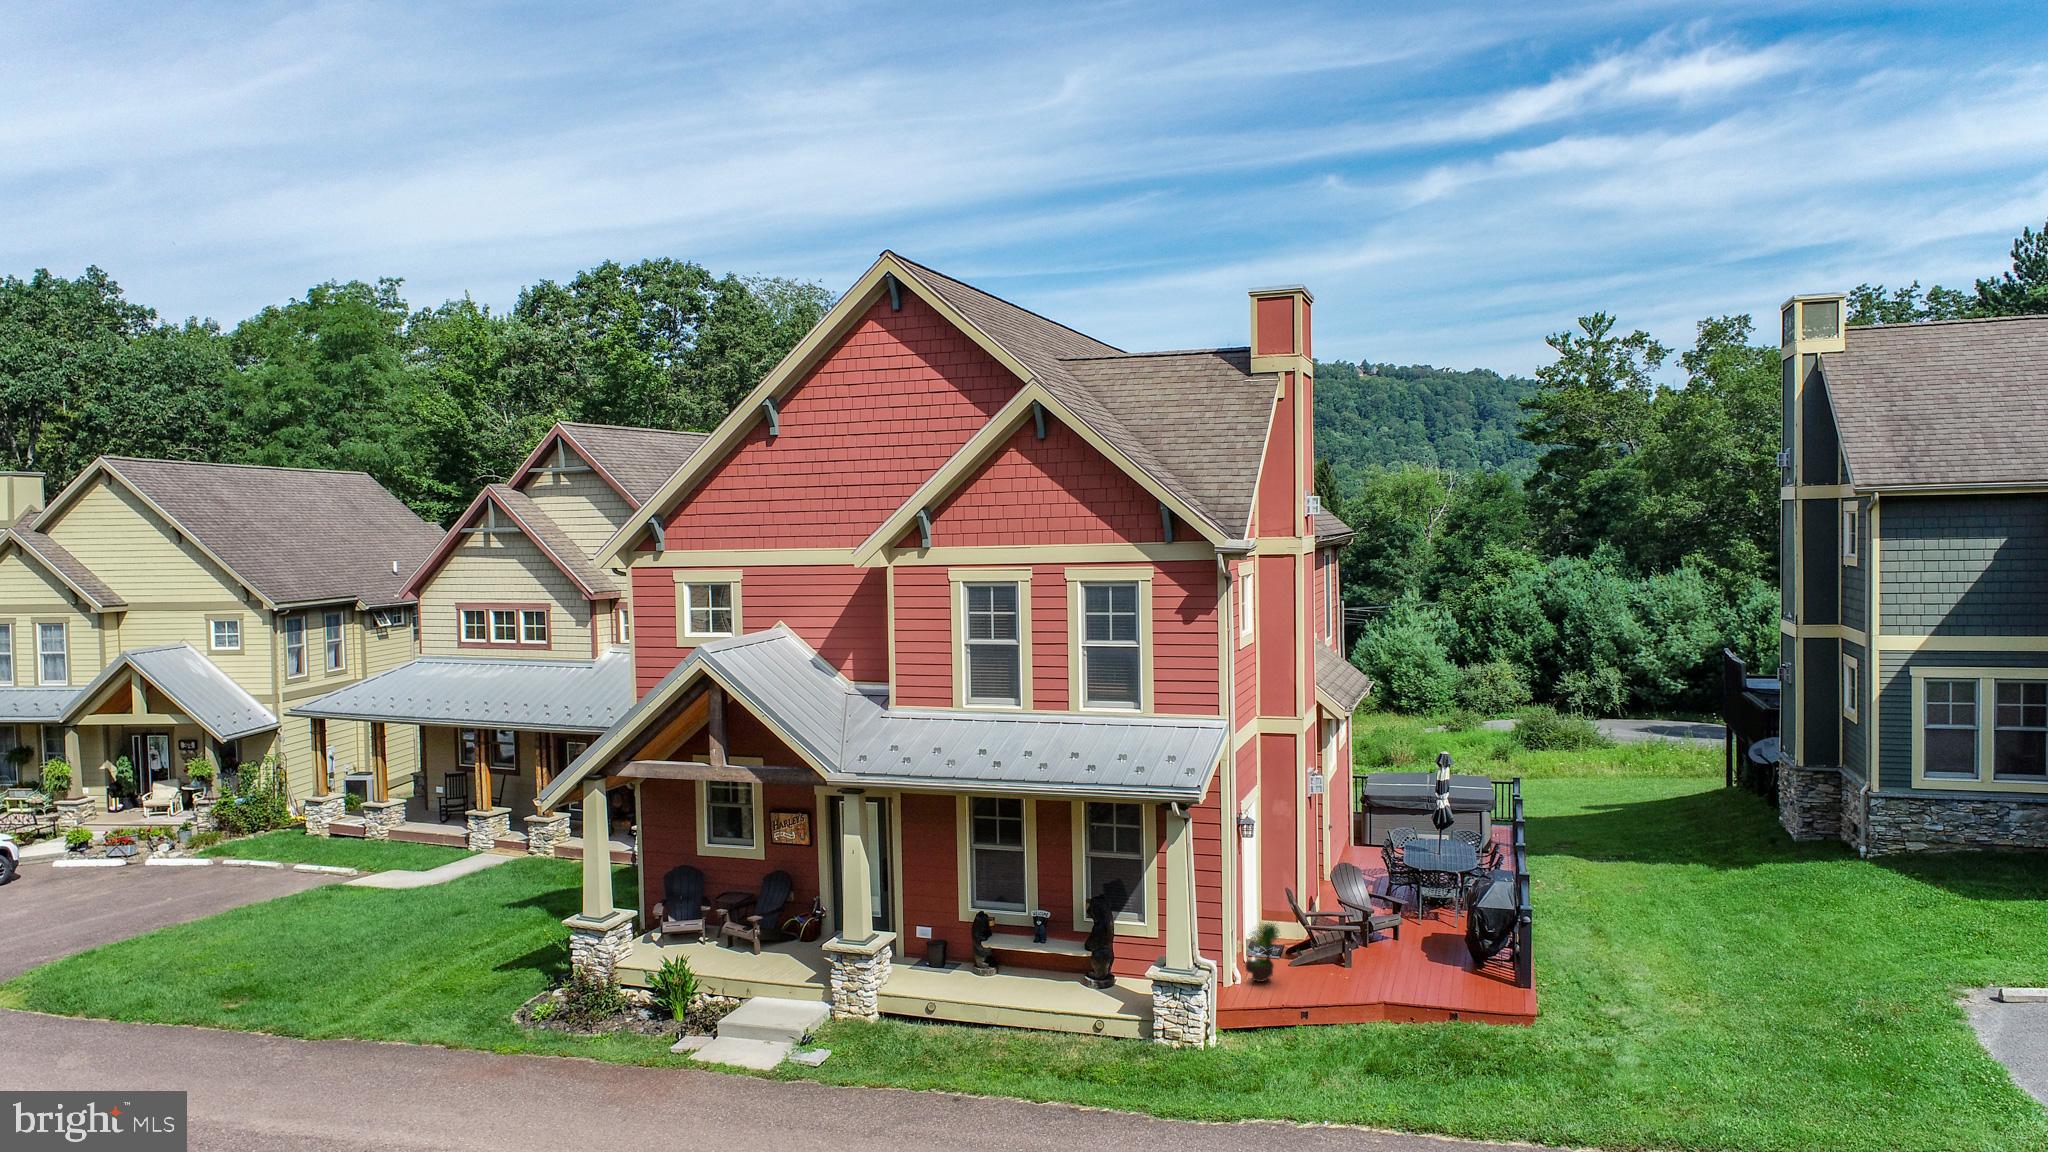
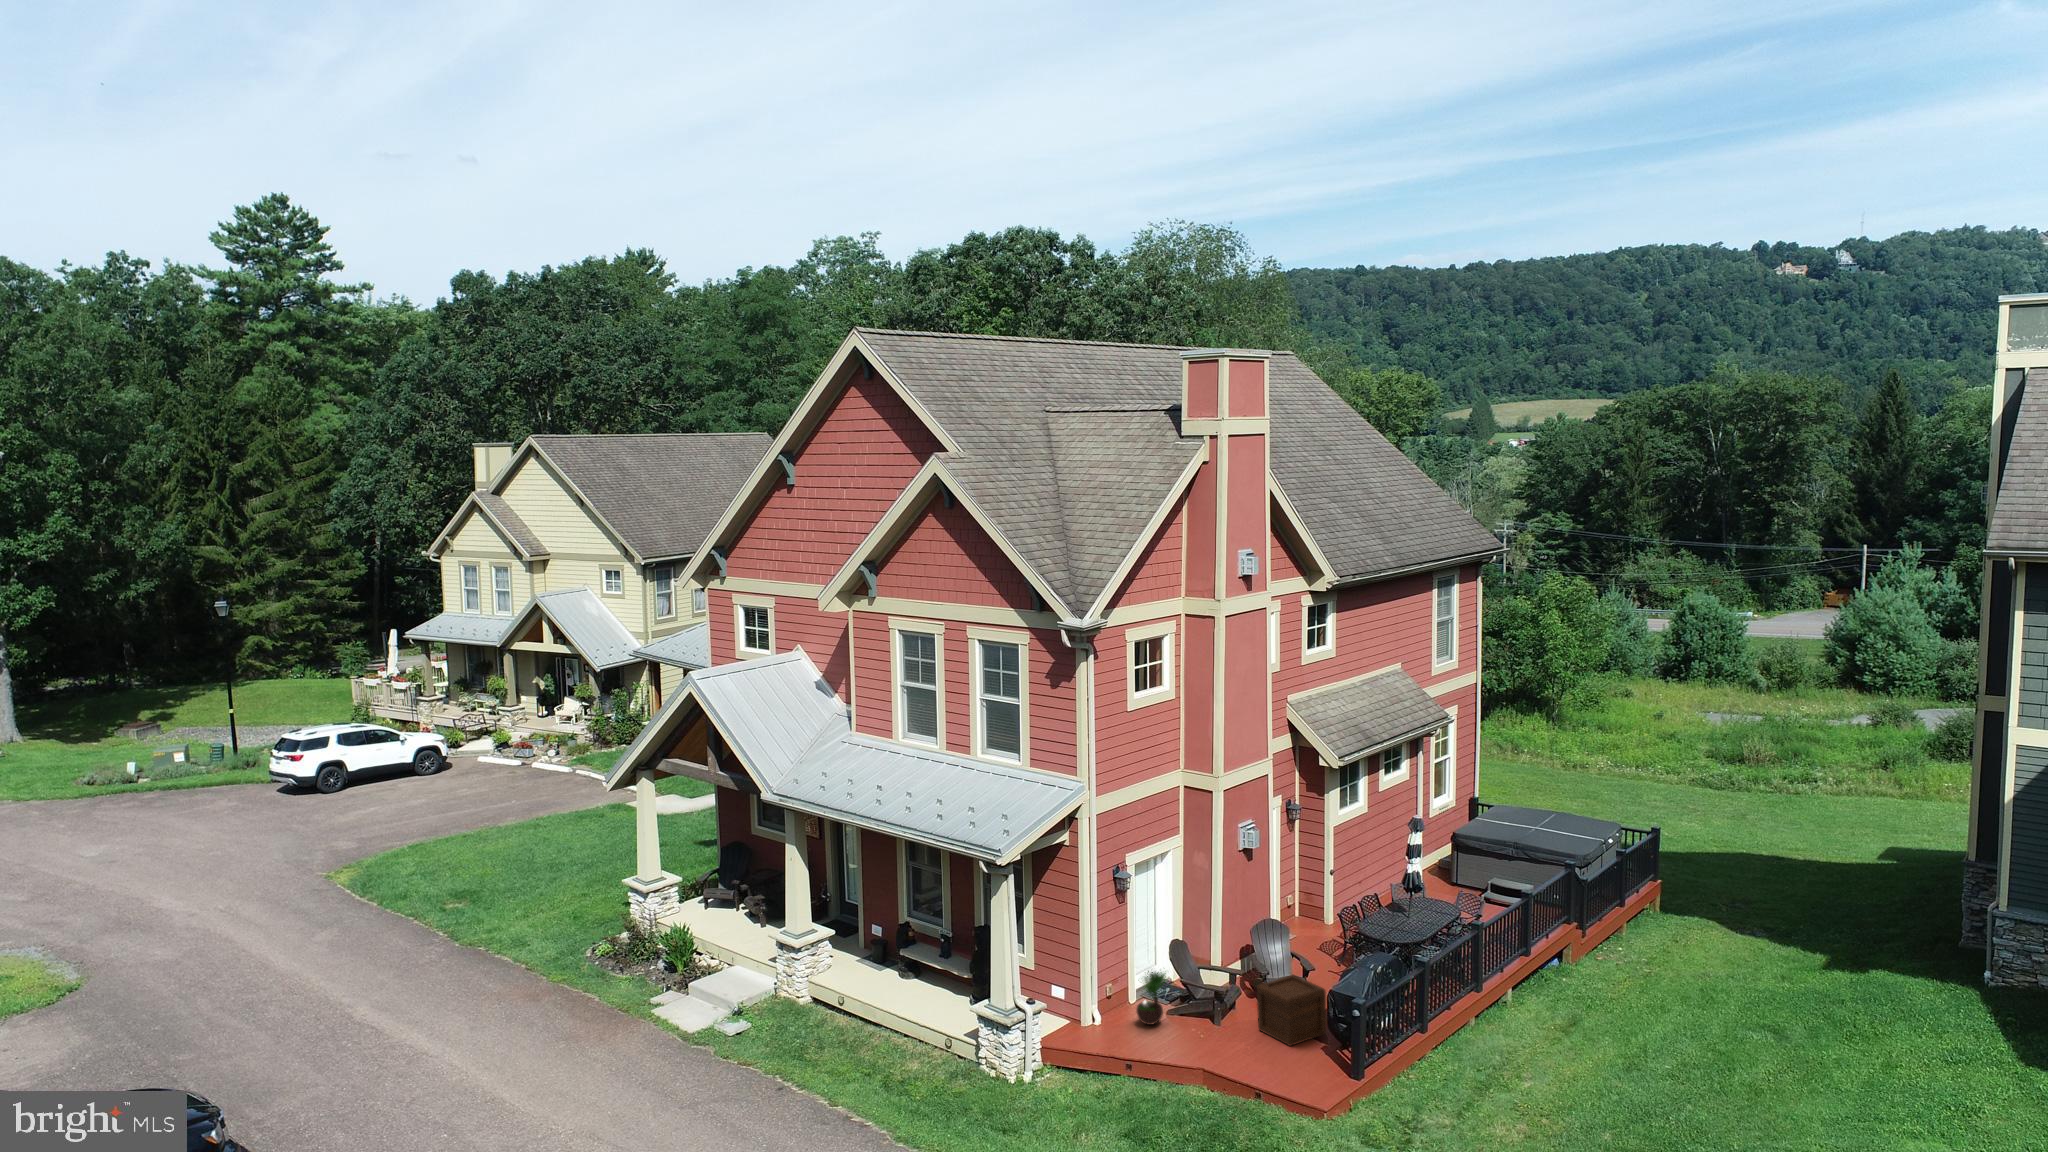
wooden crate: none [1364,911,1428,977] -> present [1257,975,1327,1046]

